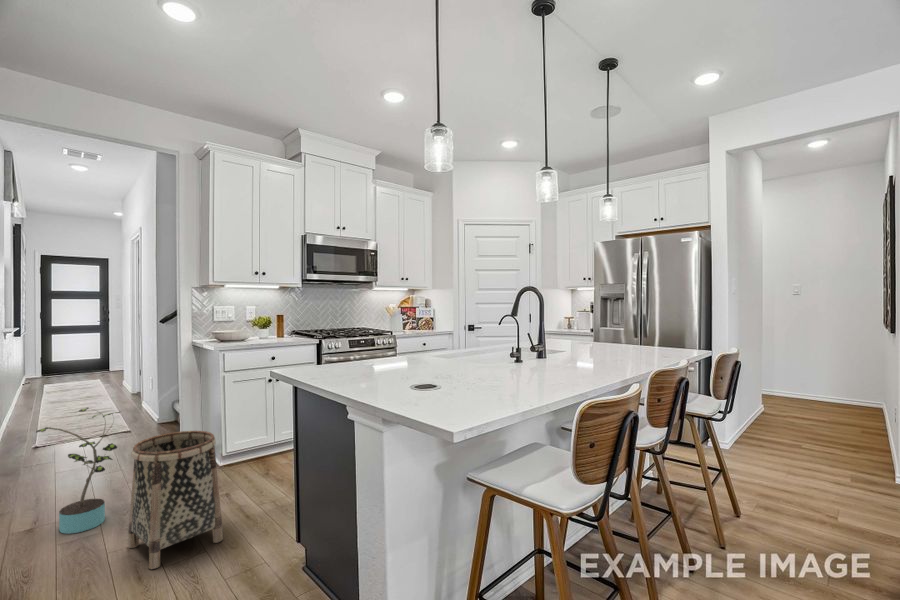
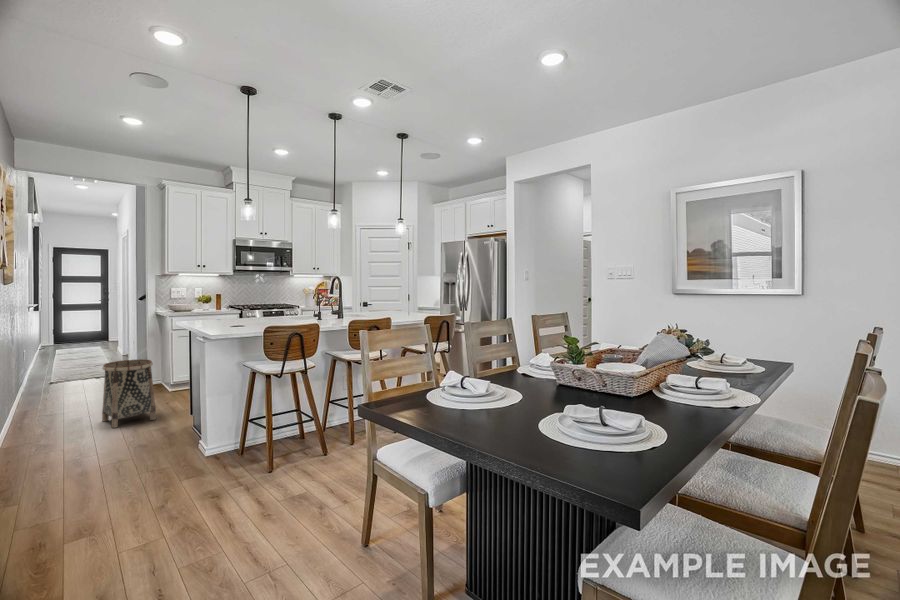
potted plant: present [36,408,120,534] -> none [50,346,101,417]

